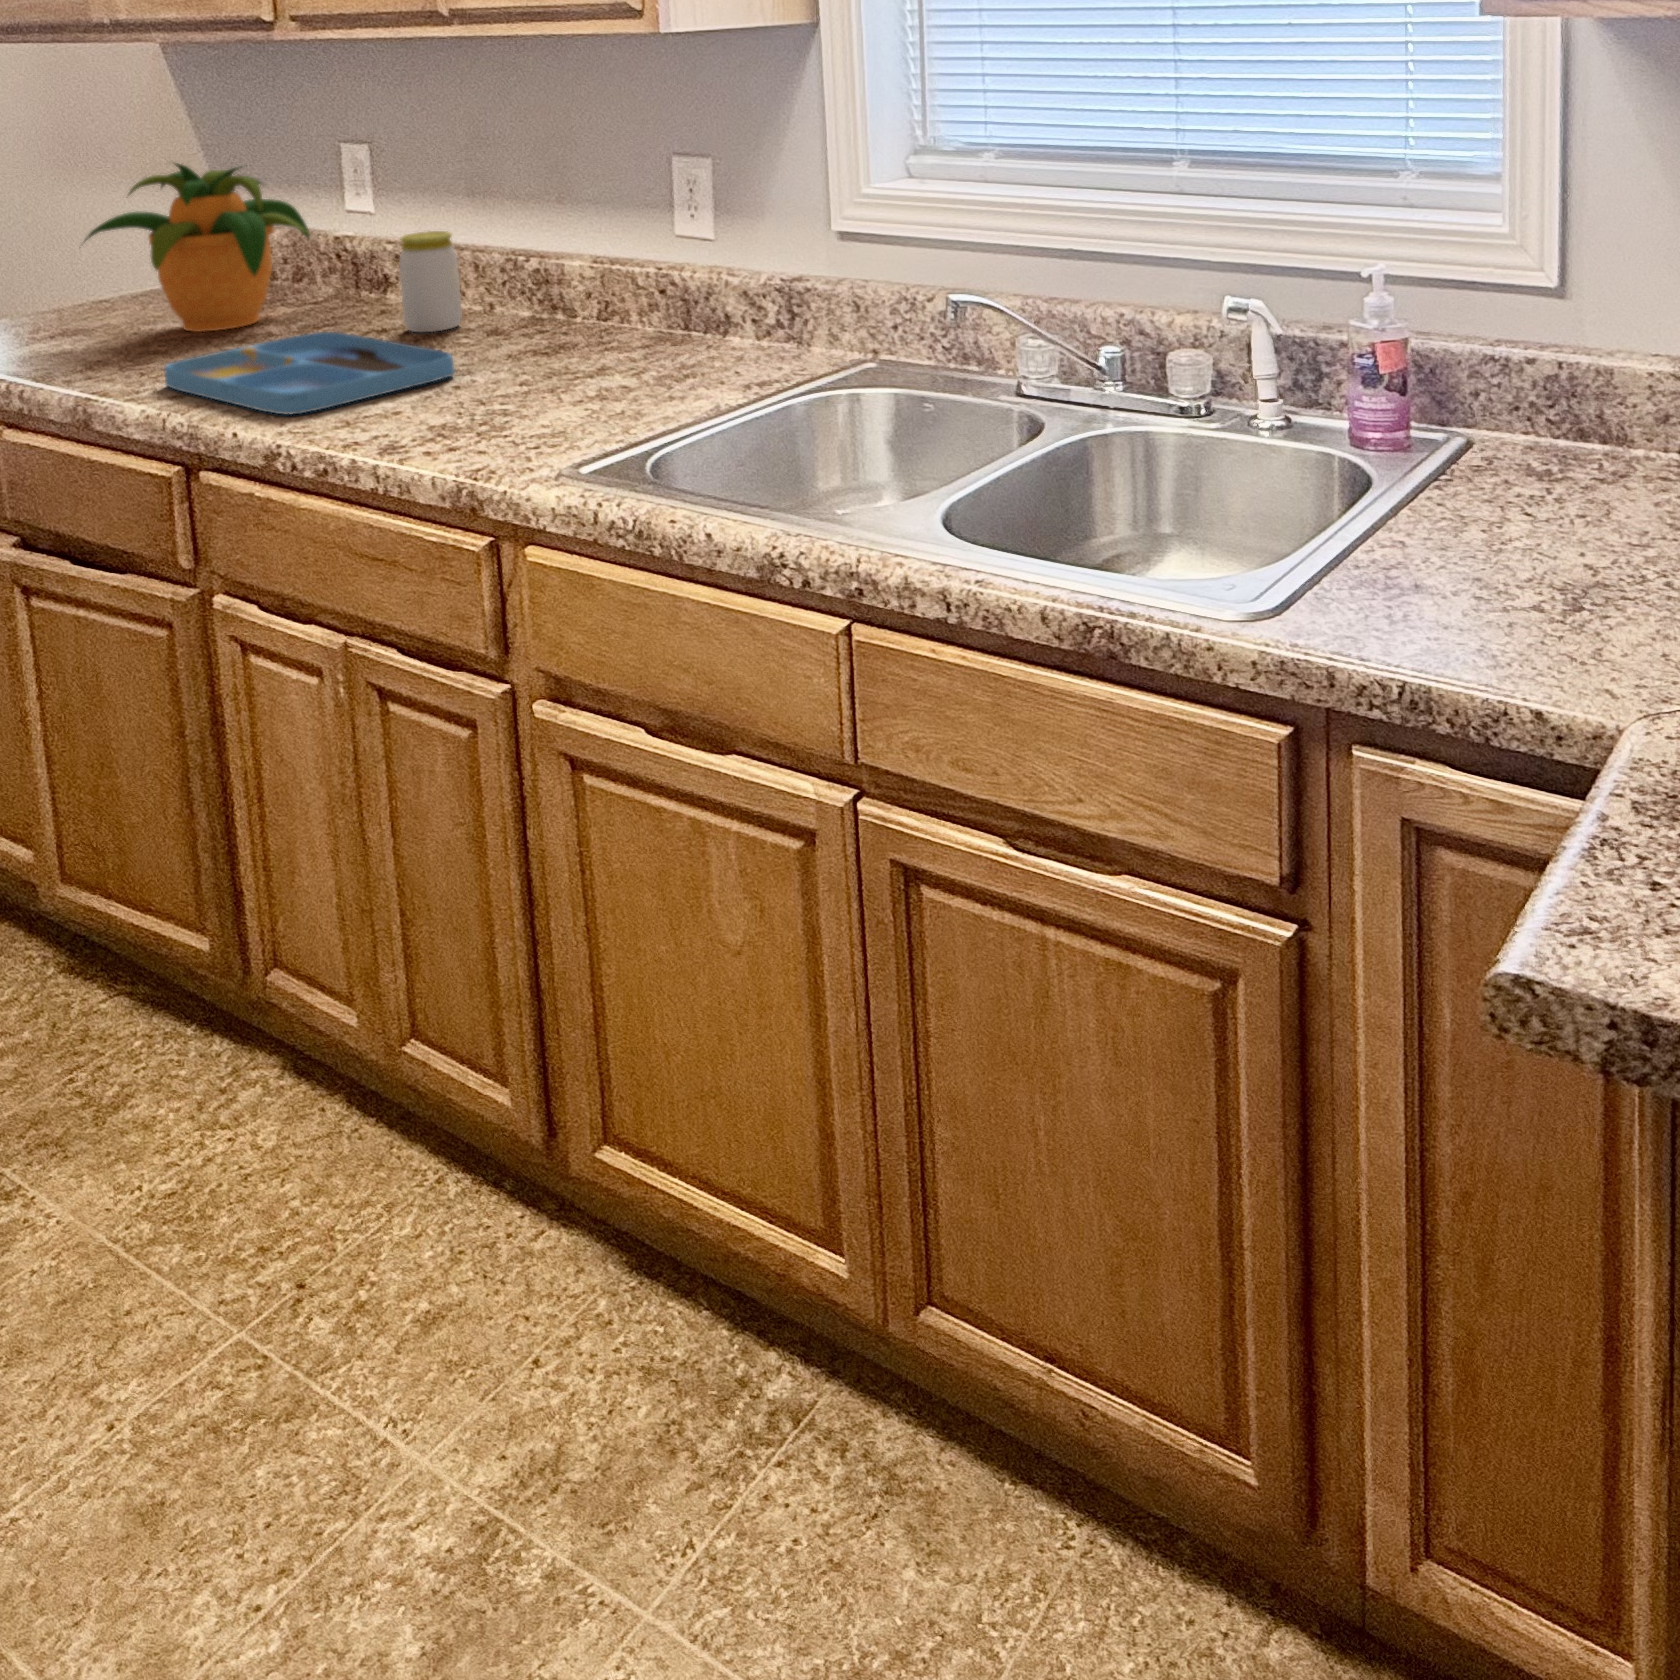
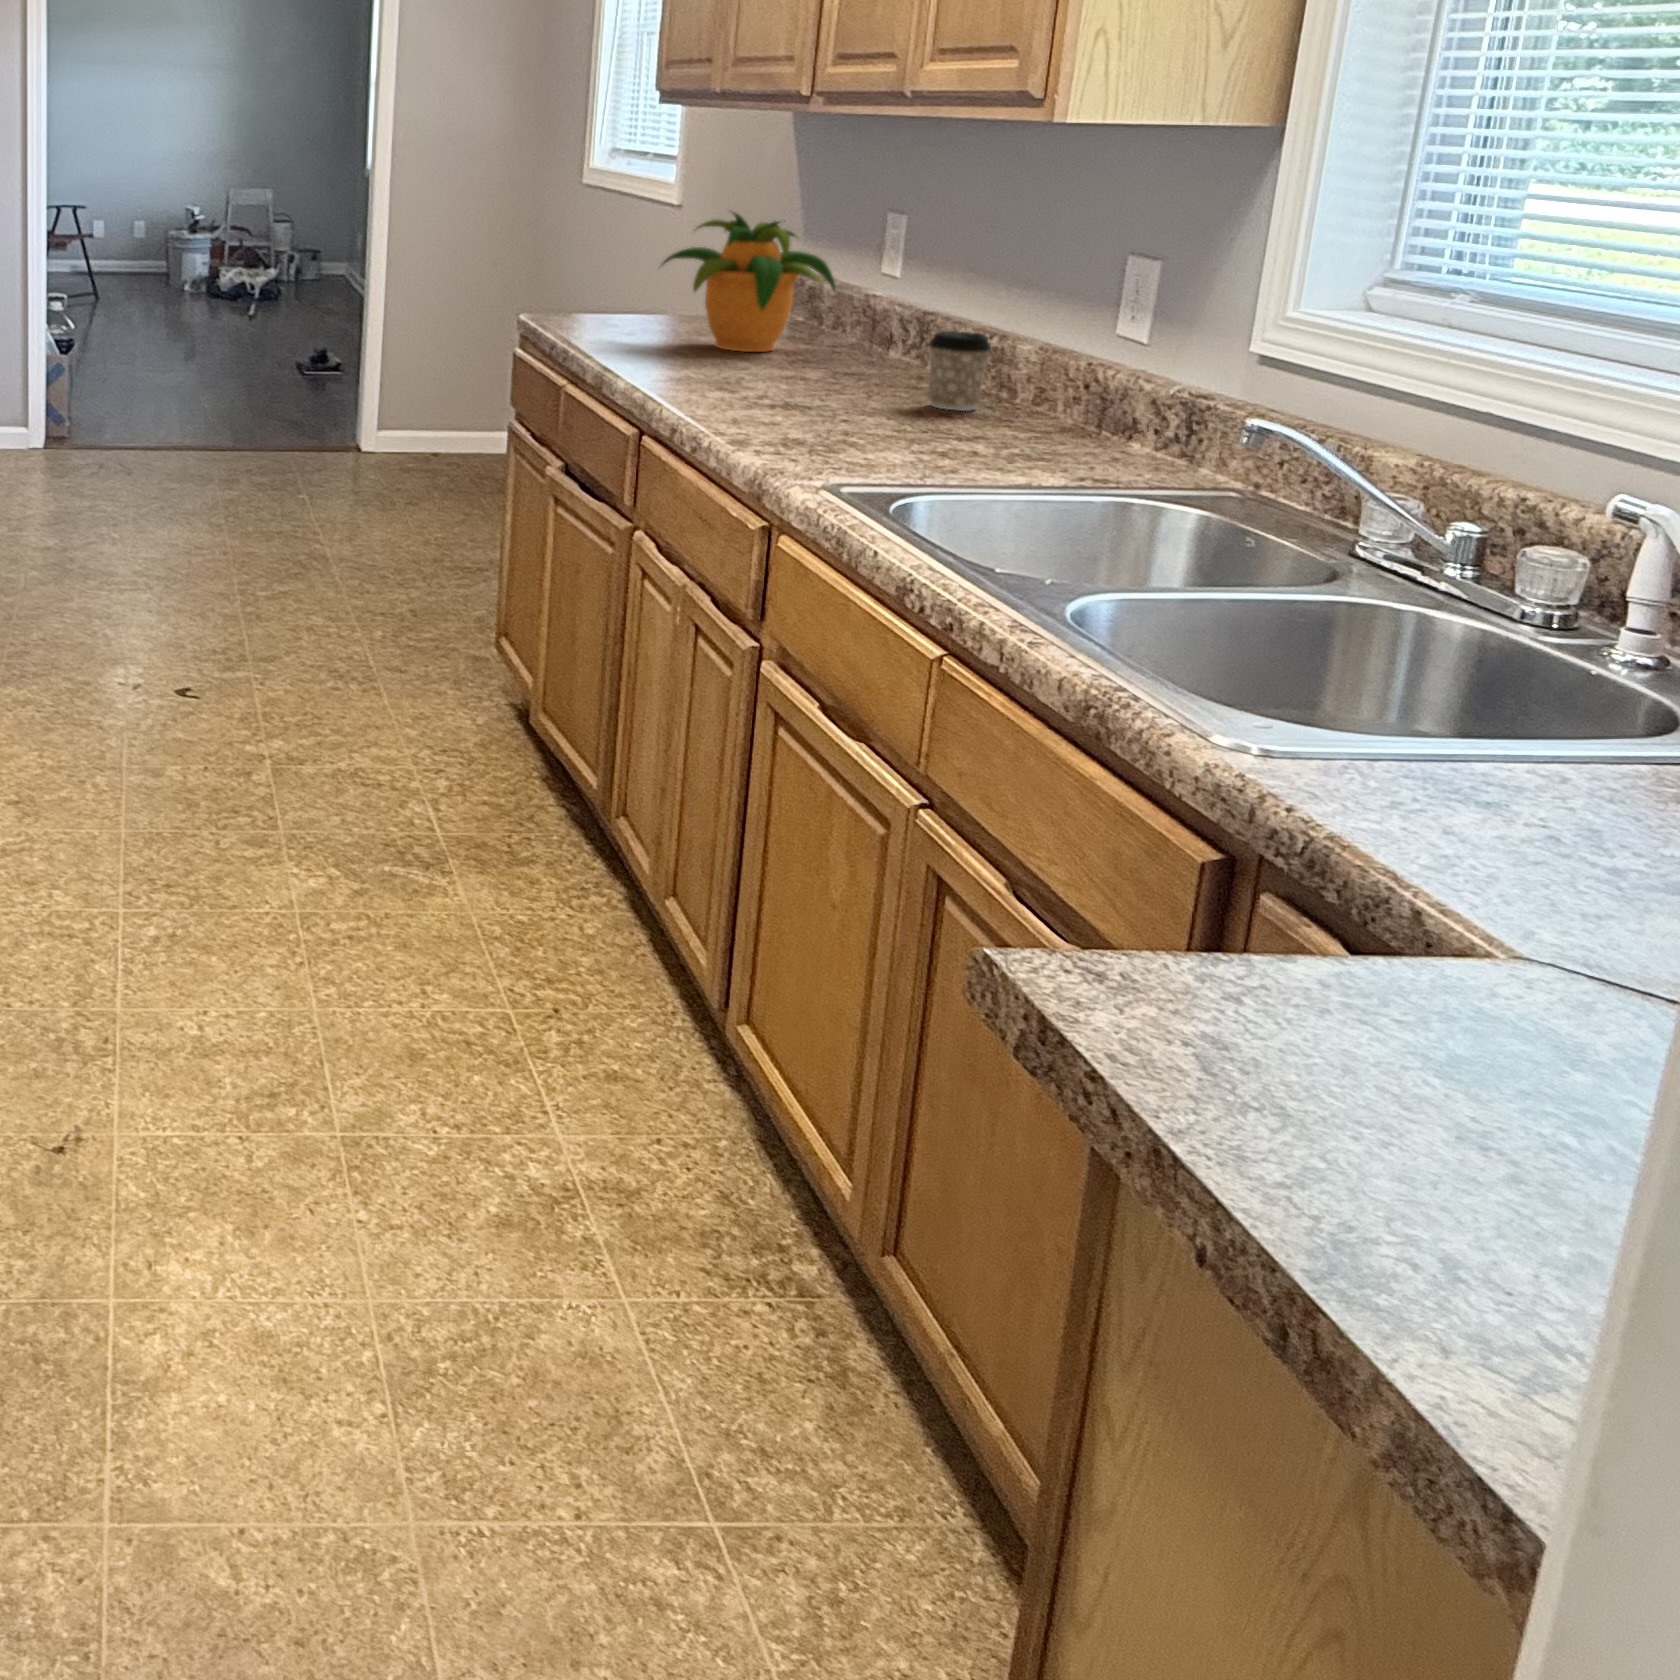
jar: present [399,231,462,332] -> none [864,296,923,384]
coffee cup: none [497,259,562,346] -> present [929,331,991,411]
tray: present [164,332,454,414] -> none [653,358,853,413]

